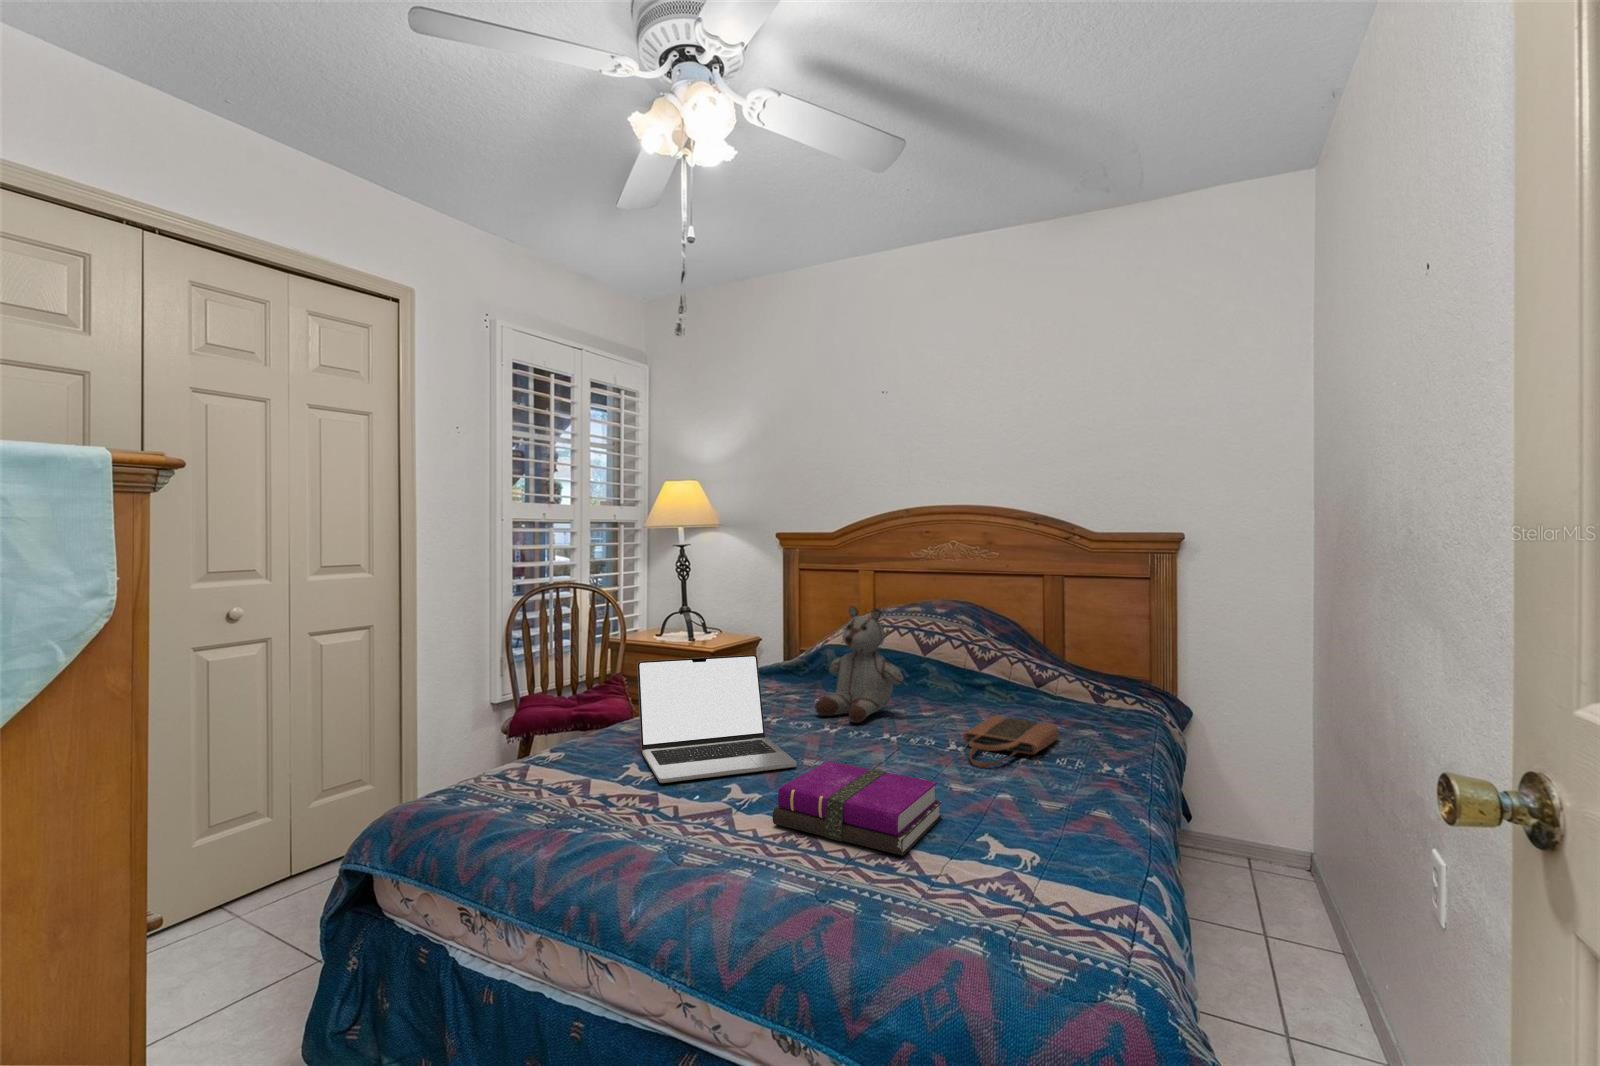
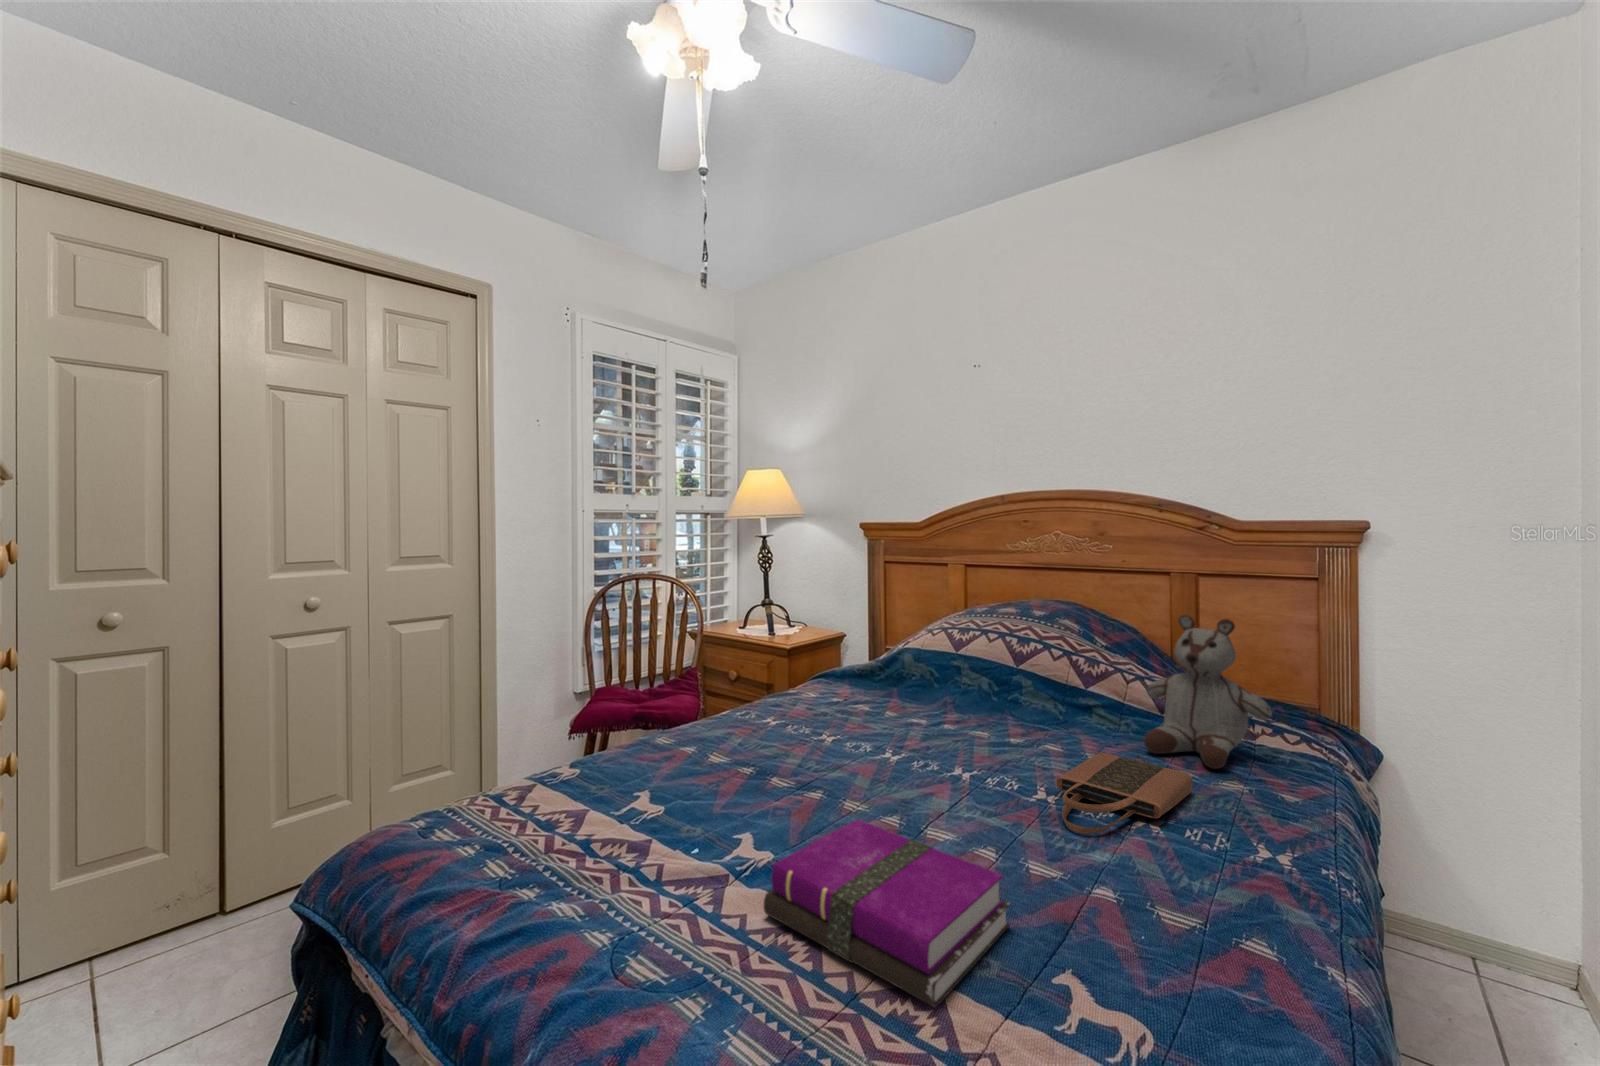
stuffed bear: present [815,606,903,723] -> present [1144,615,1272,769]
laptop: present [637,655,797,783] -> none [653,664,831,826]

